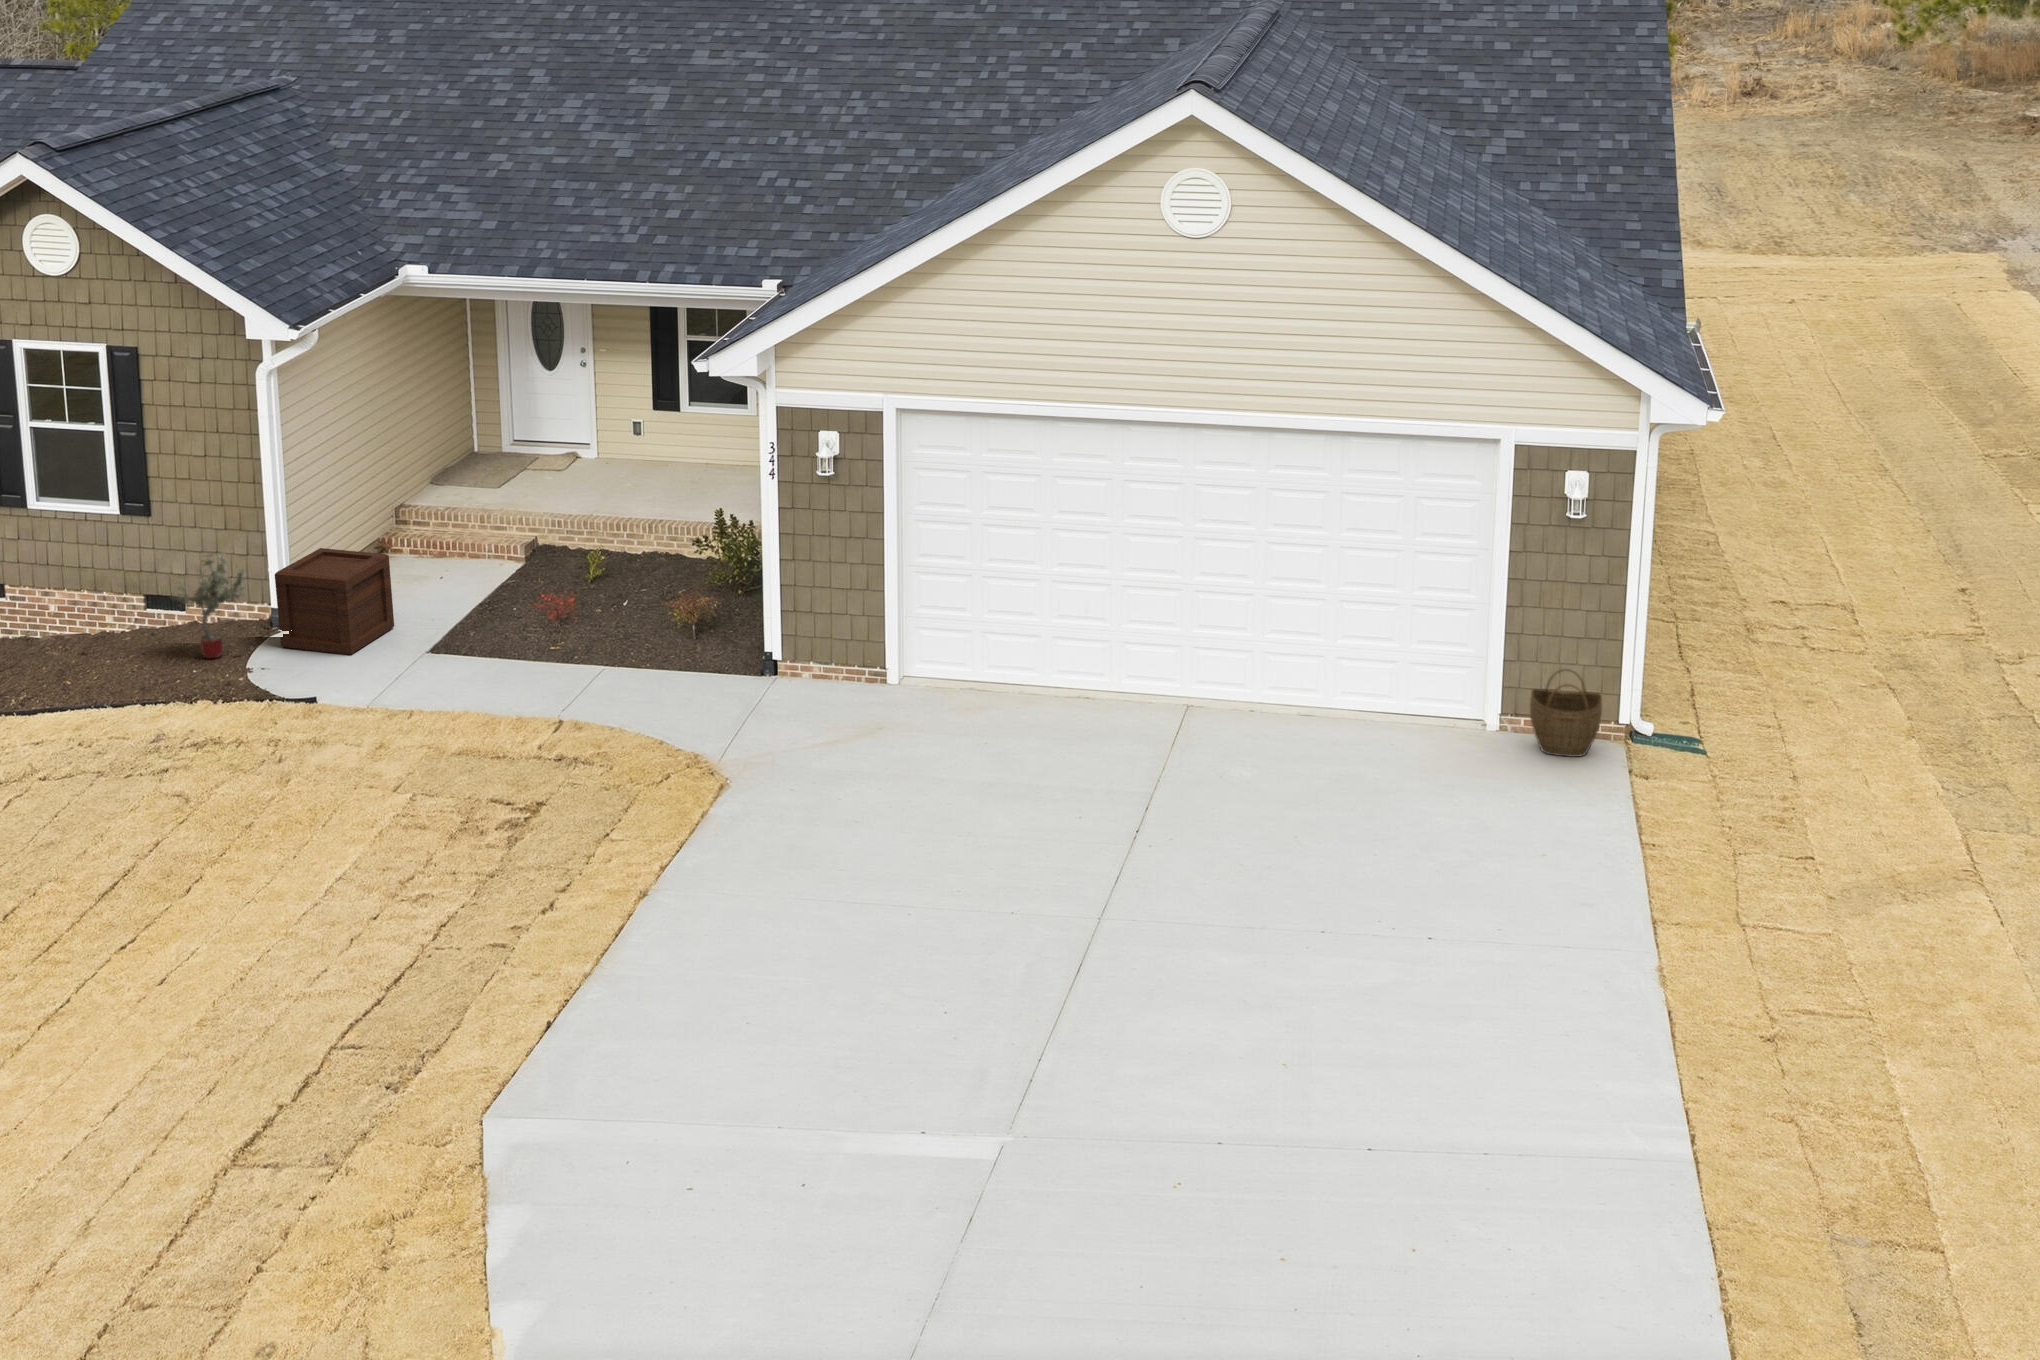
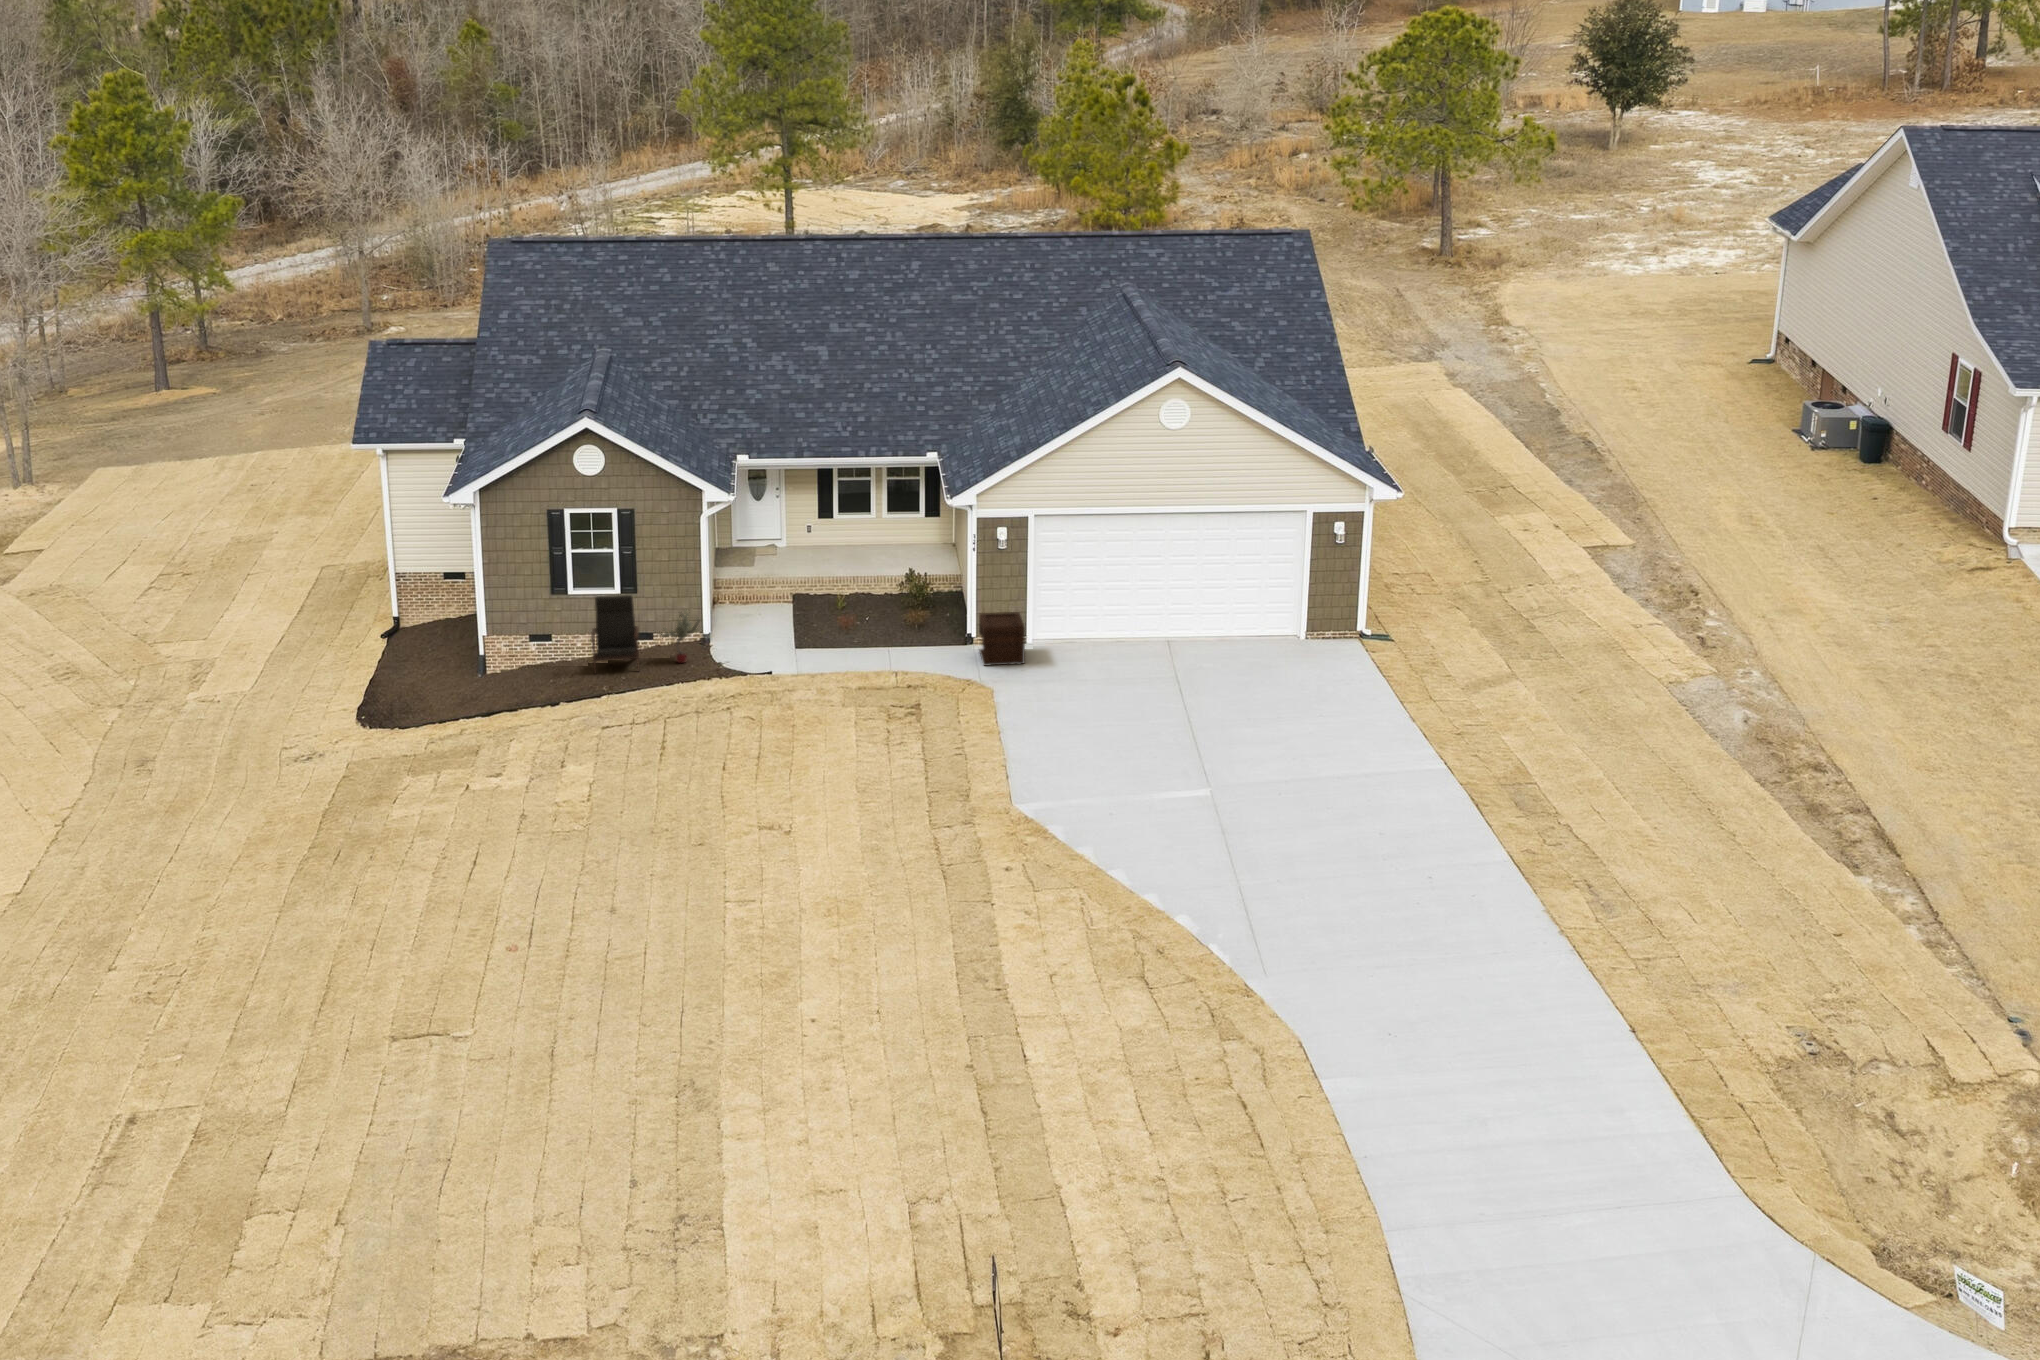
lounge chair: none [21,513,155,668] -> present [591,595,639,672]
wooden crate: present [275,548,394,655] -> present [979,612,1025,666]
woven basket: present [1530,669,1602,757] -> none [1323,610,1355,647]

